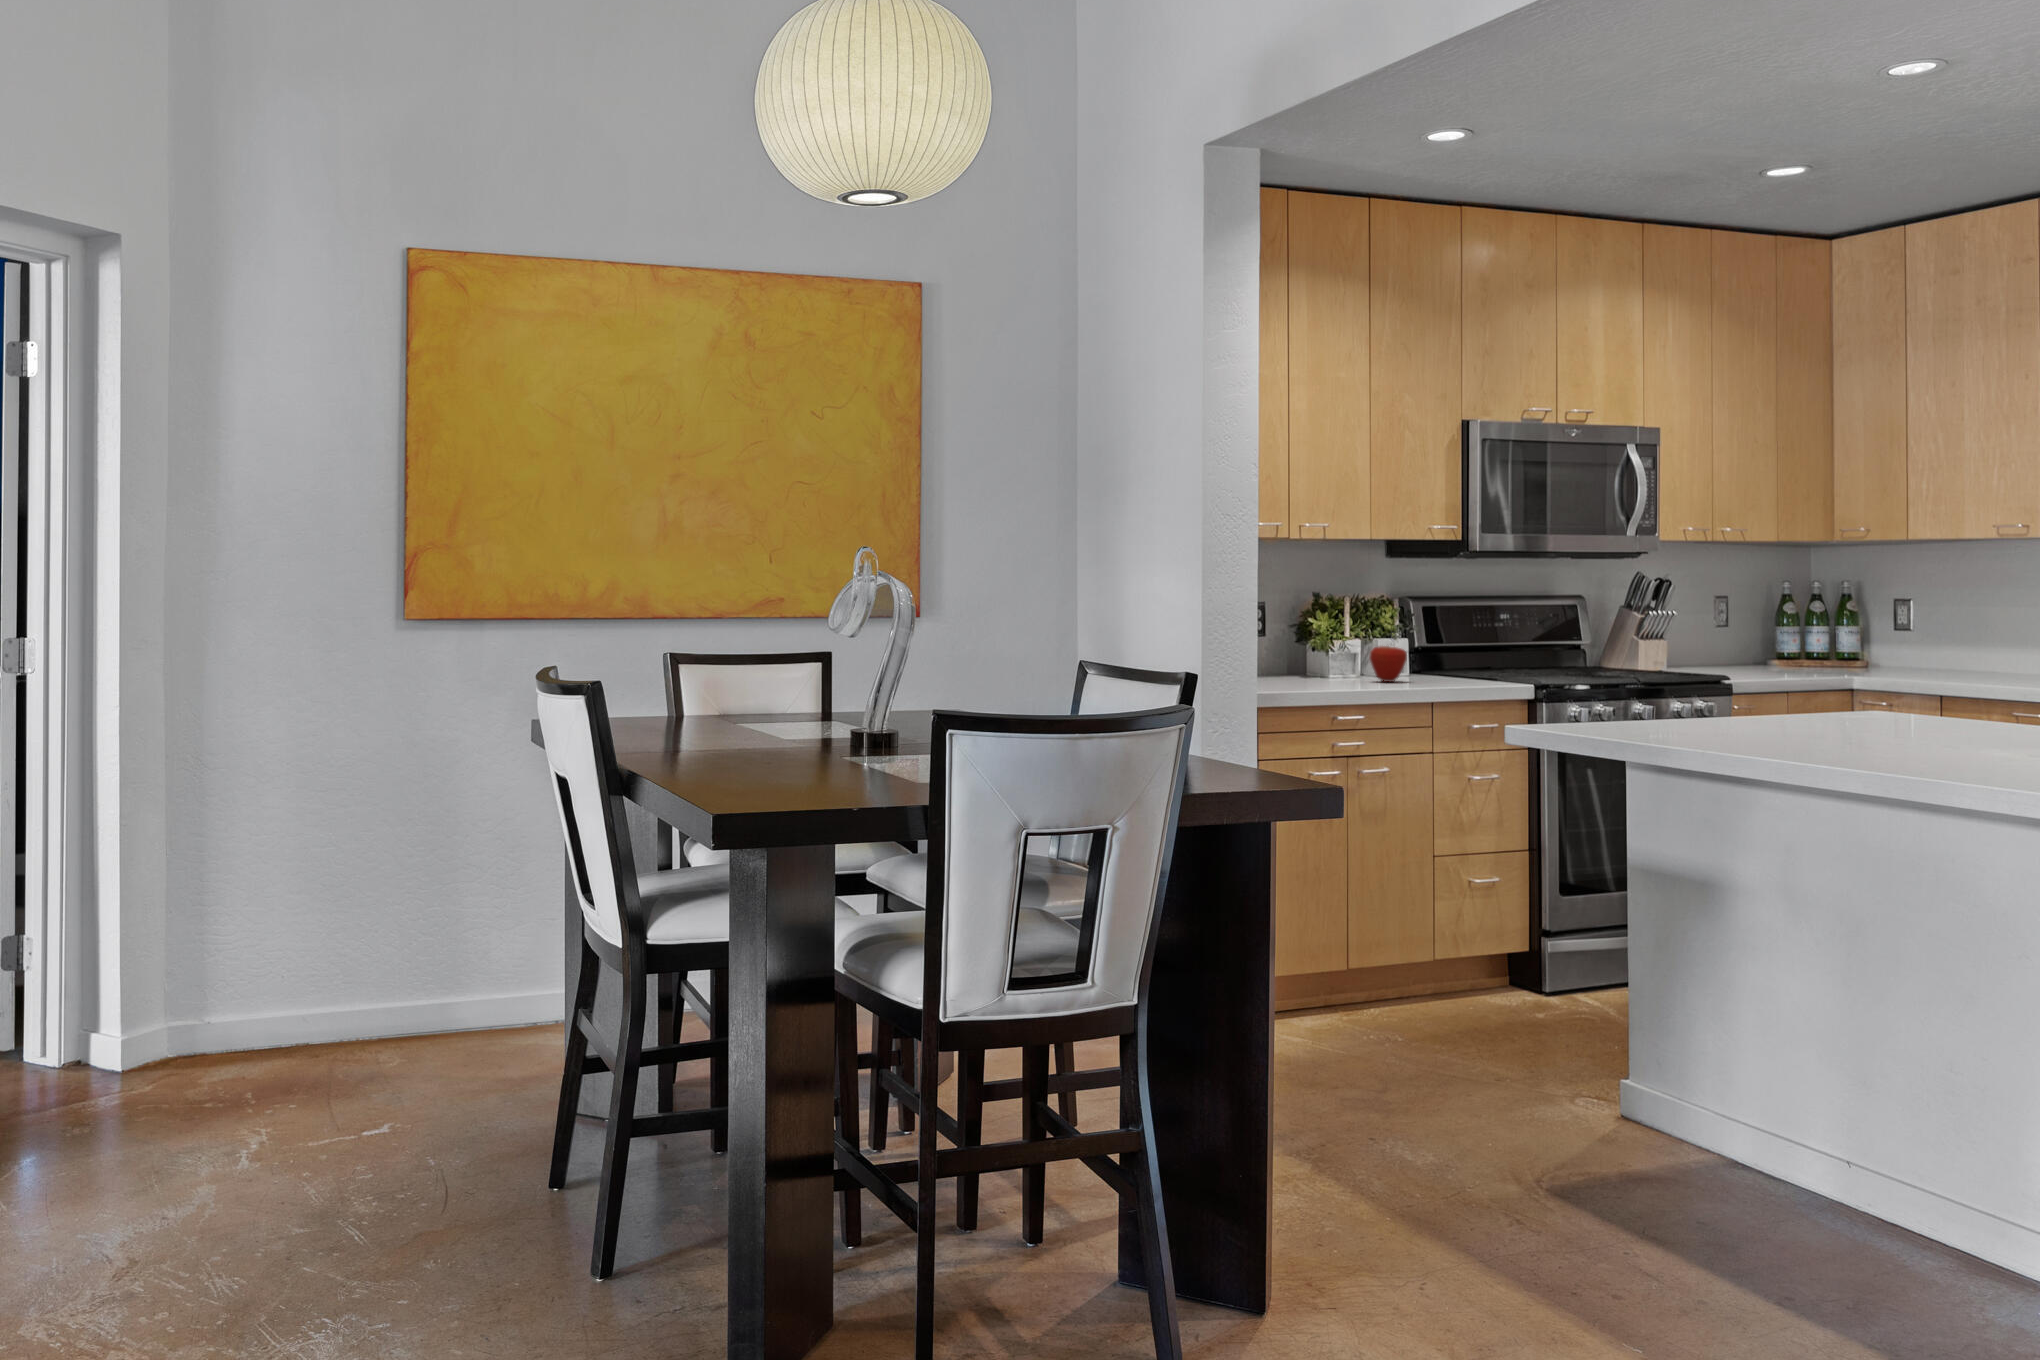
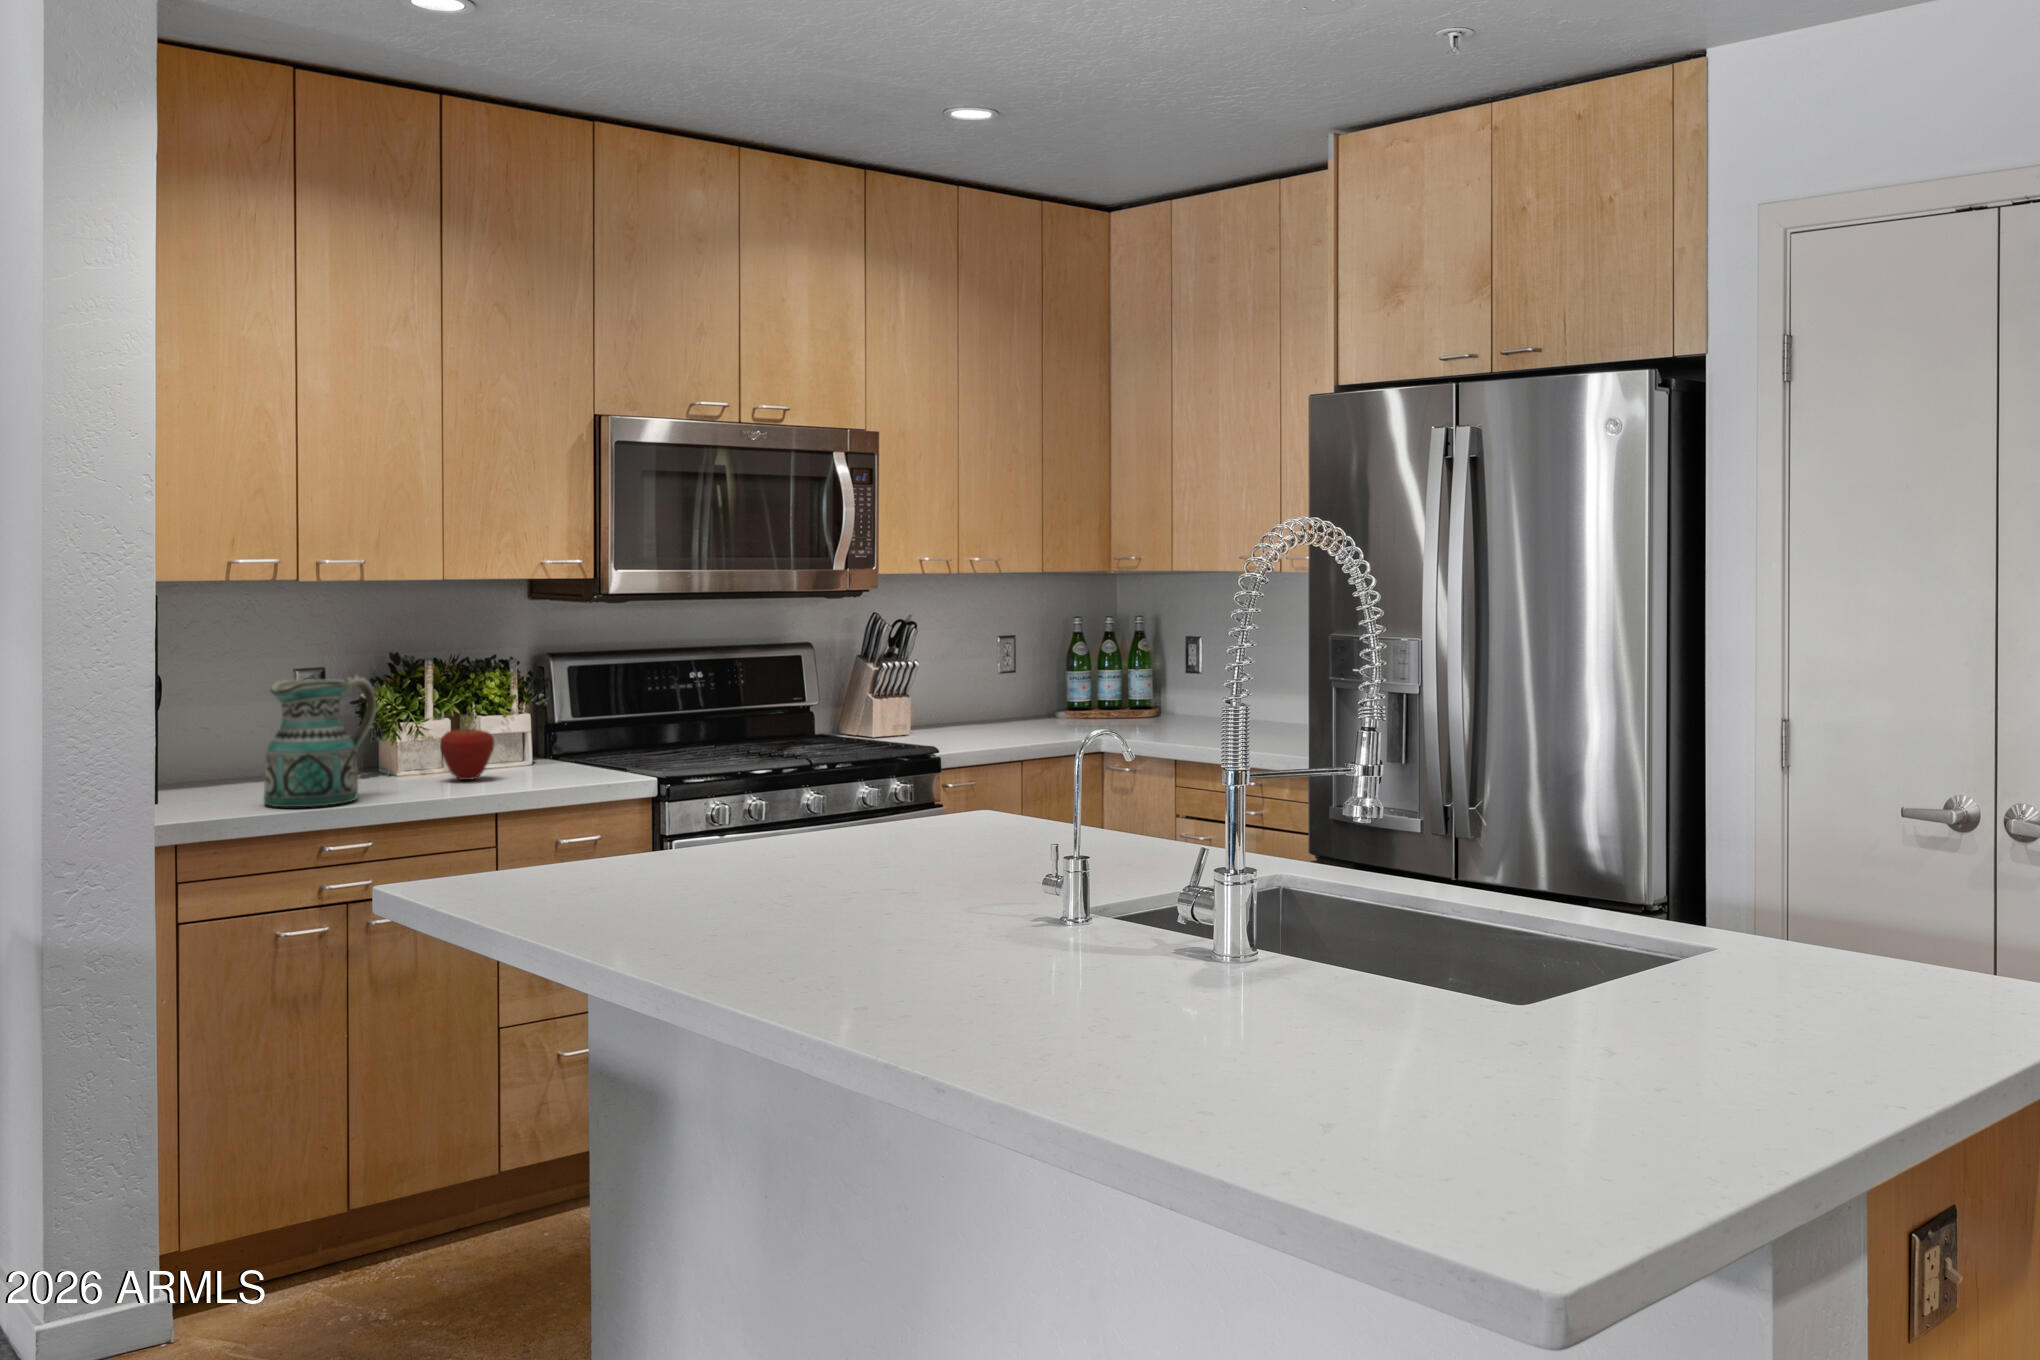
ceramic pitcher: none [1284,603,1344,689] -> present [264,675,377,807]

